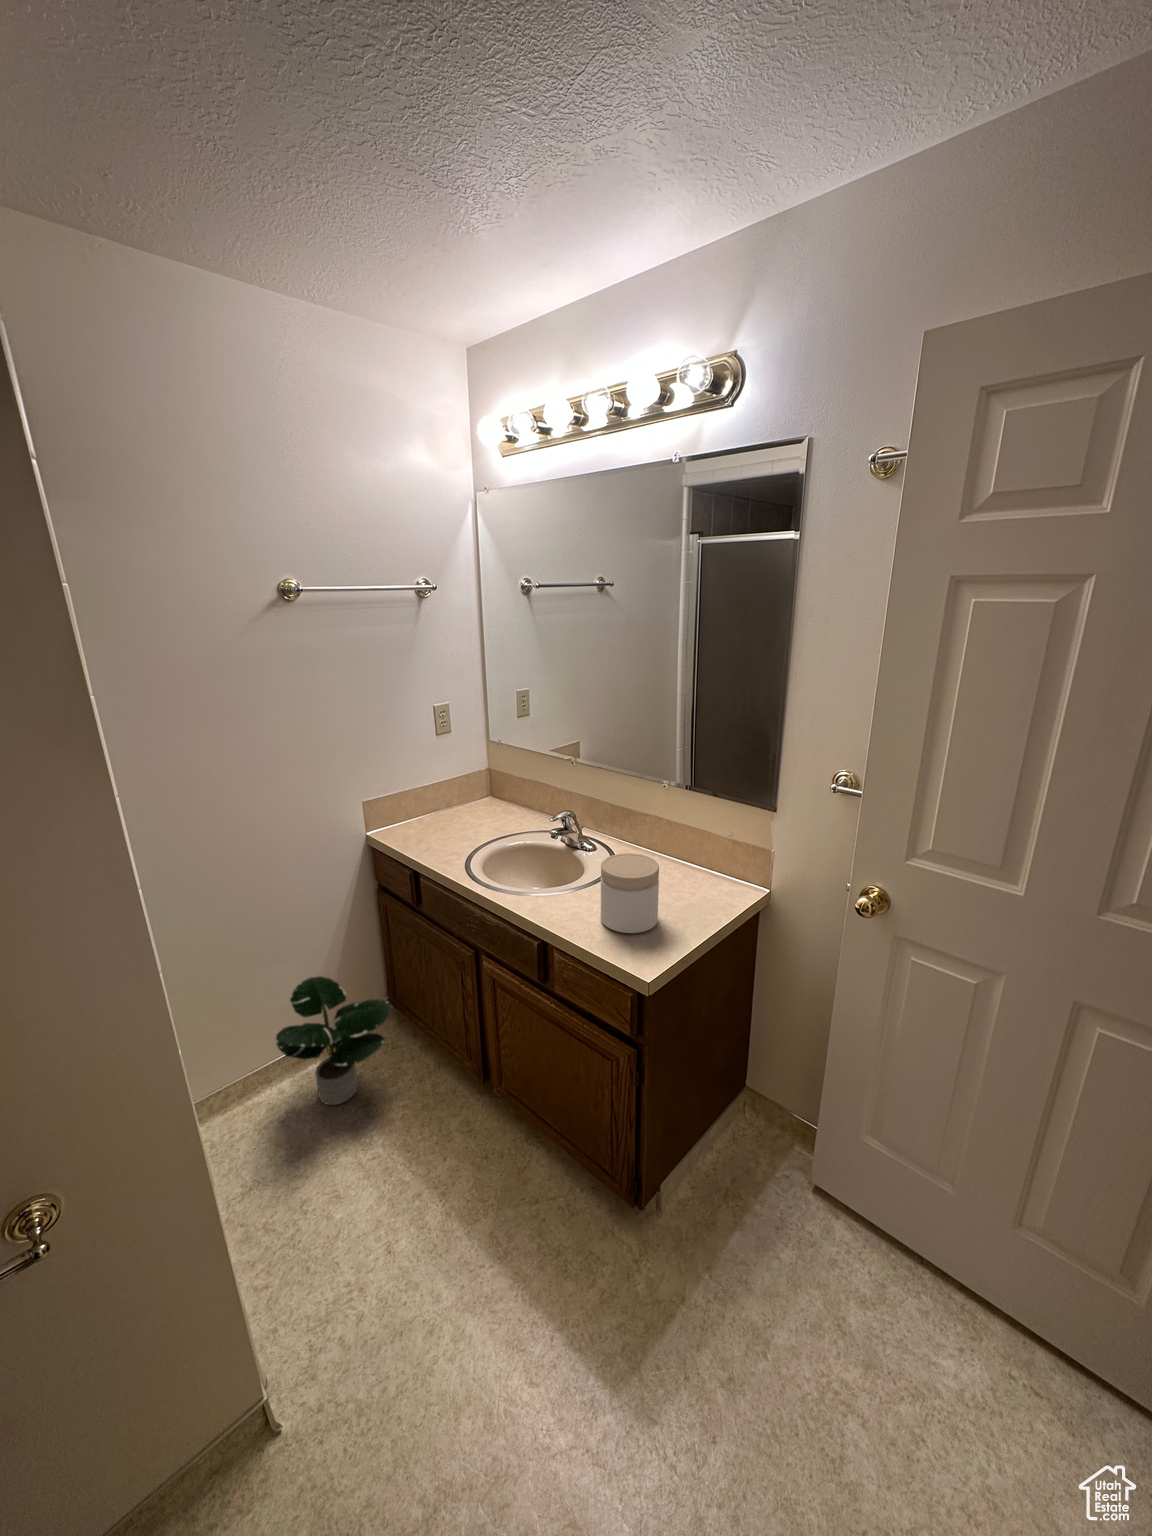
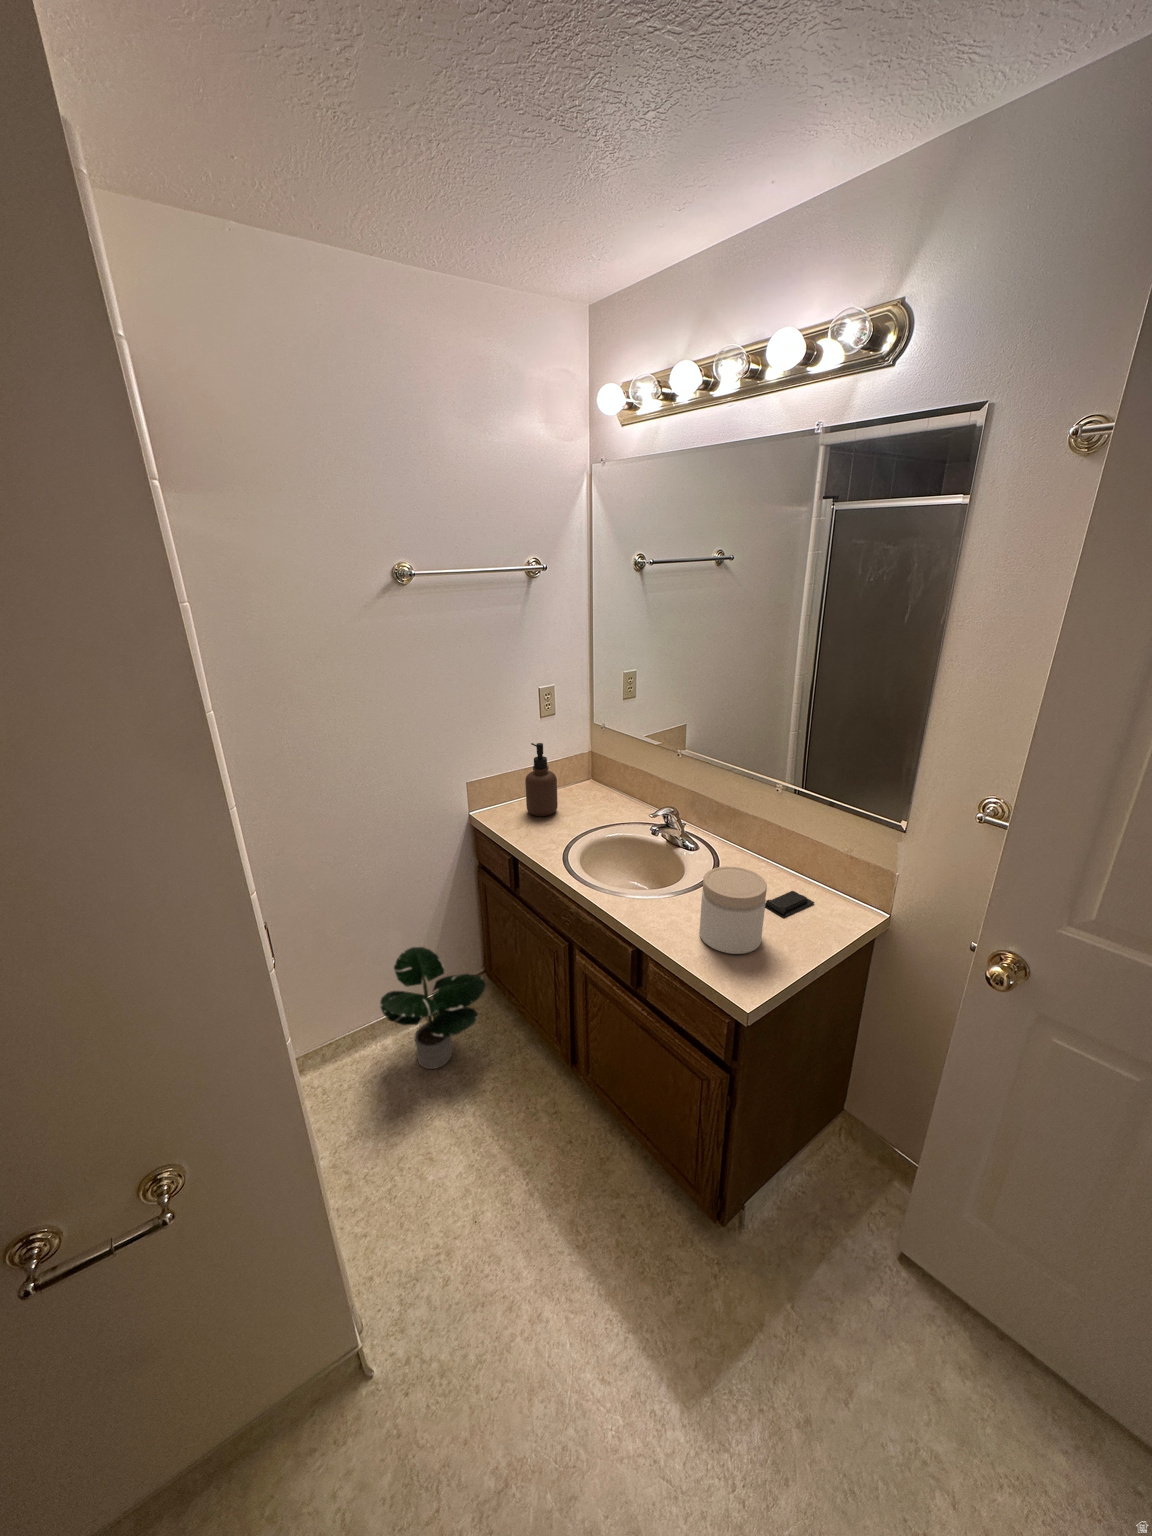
soap dispenser: none [424,758,458,831] -> present [525,743,558,816]
soap bar: none [657,876,704,900] -> present [765,891,814,918]

